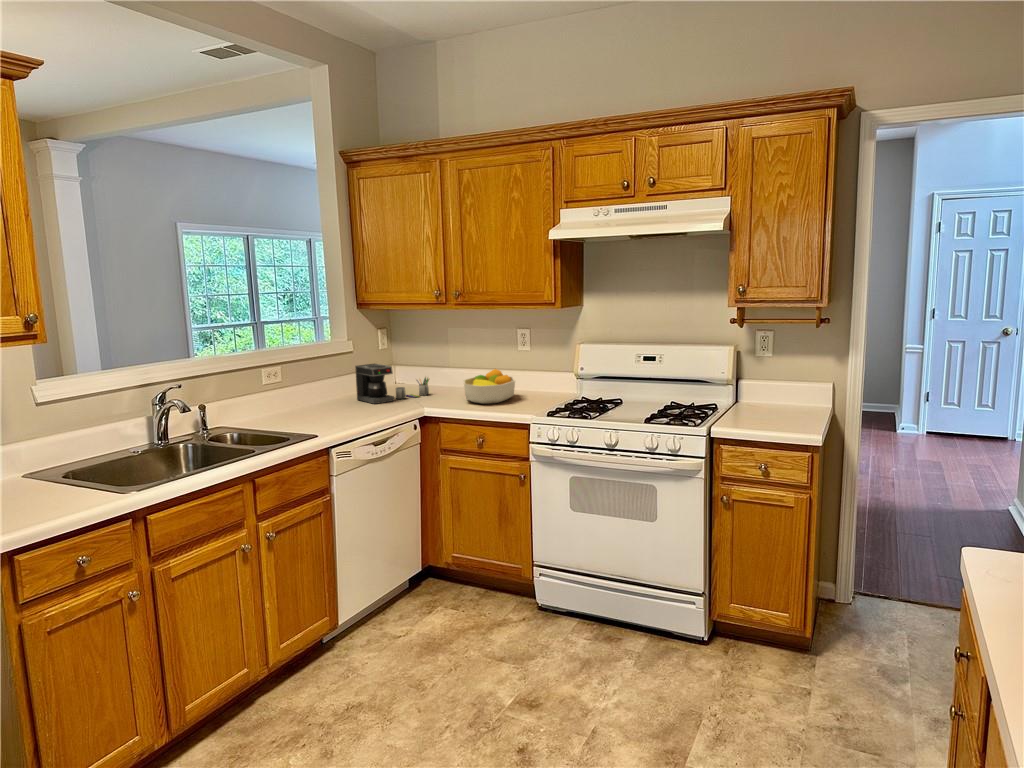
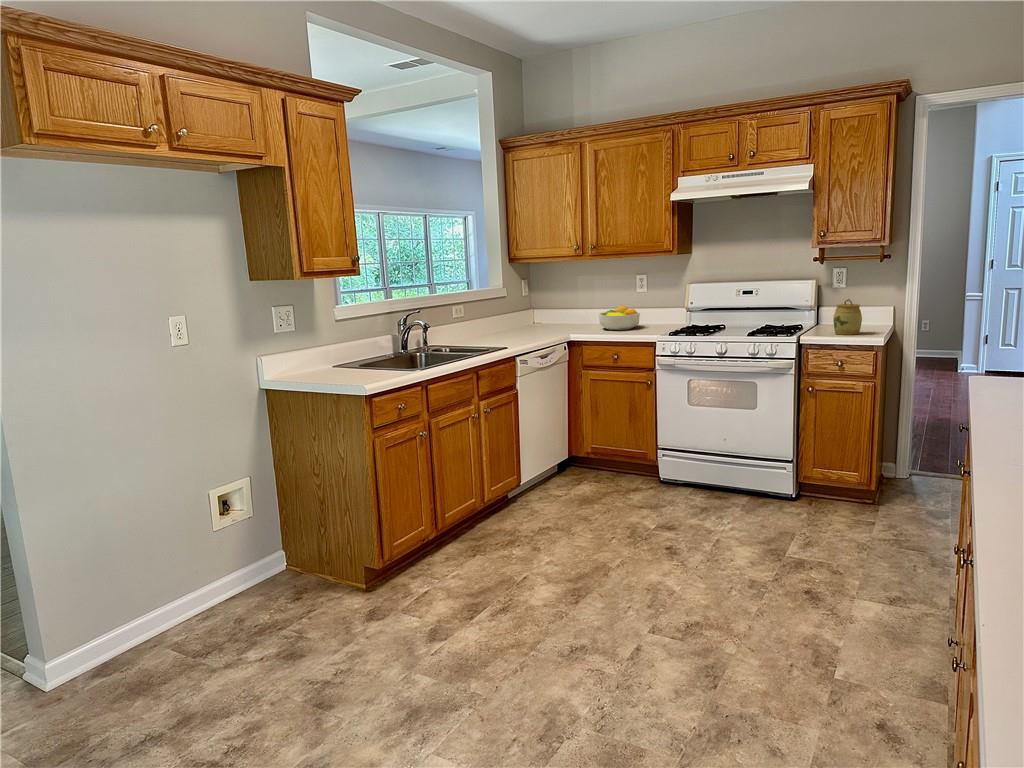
coffee maker: present [355,364,429,404] -> none [515,303,569,332]
jar: none [756,378,793,427] -> present [834,299,862,335]

